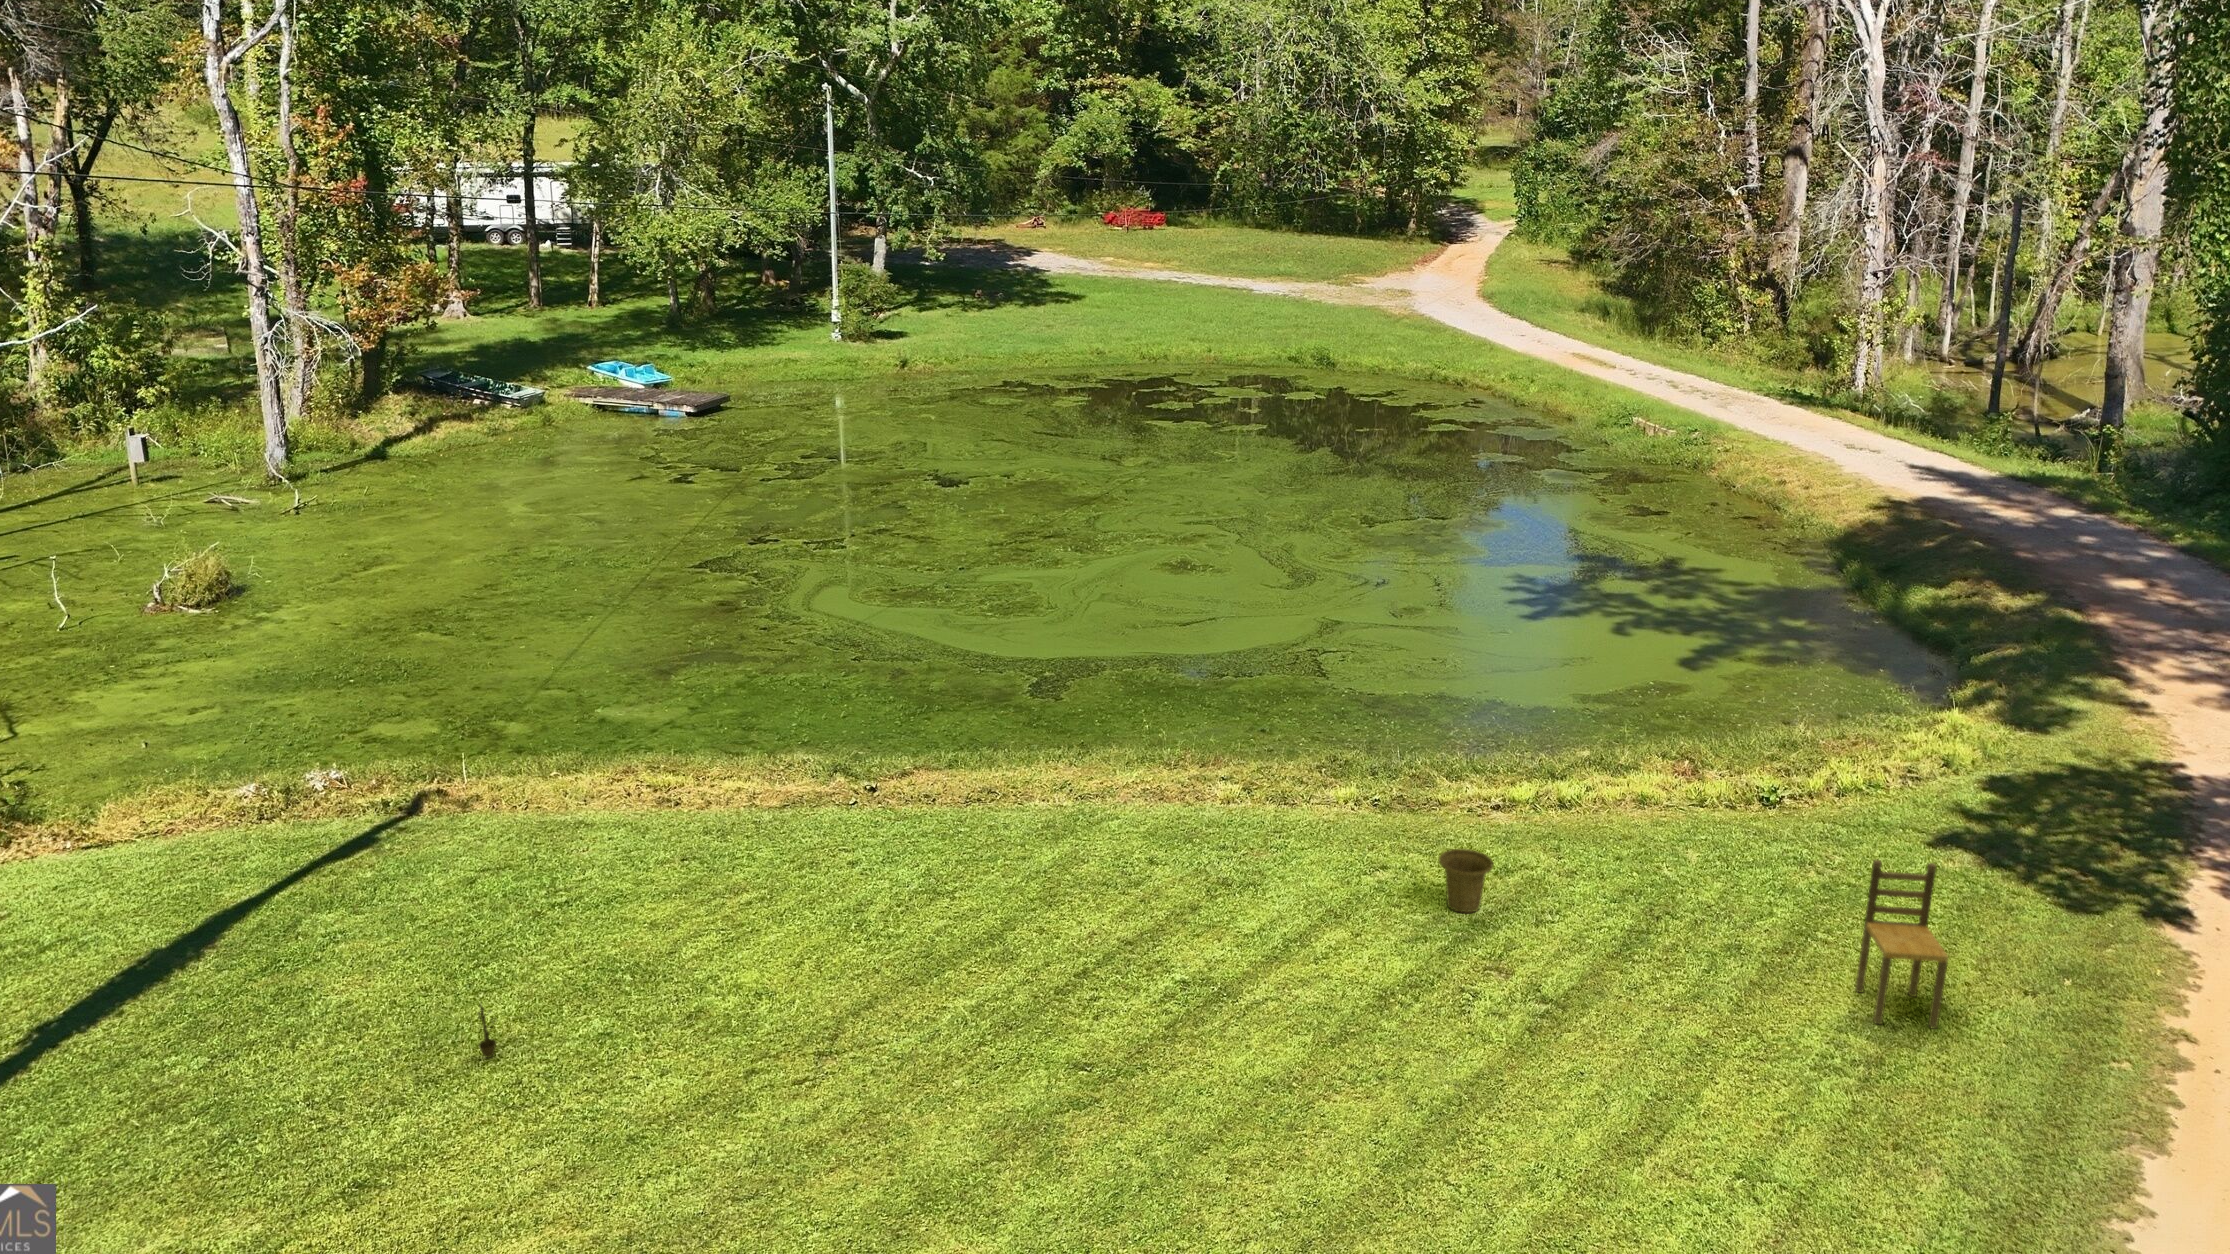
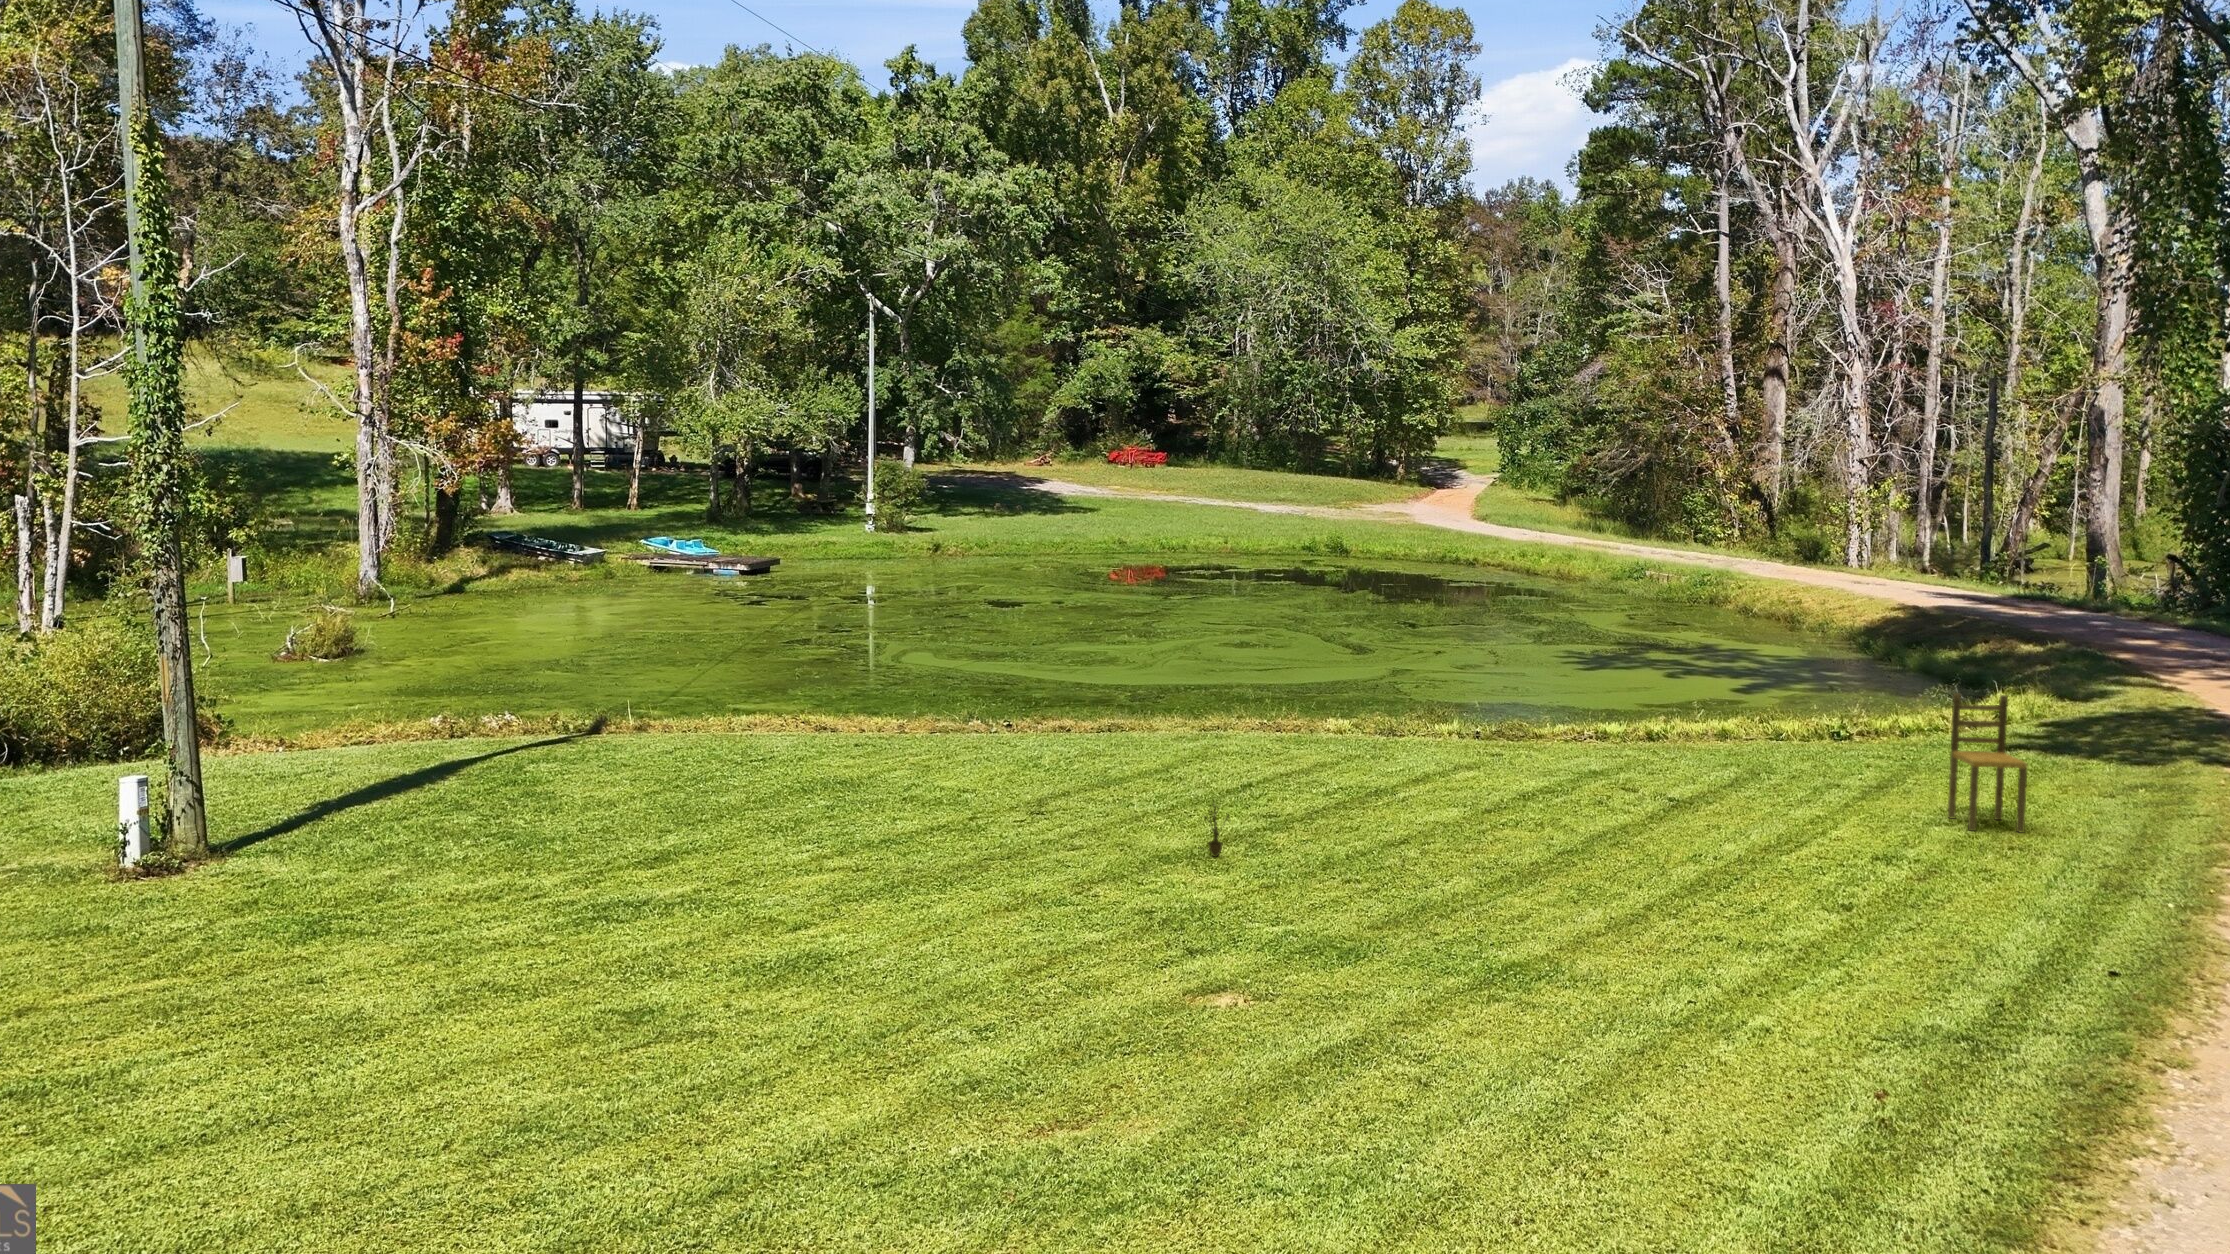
basket: present [1439,849,1493,913] -> none [1567,735,1616,787]
decorative plant: present [478,1002,496,1058] -> present [1198,804,1229,856]

